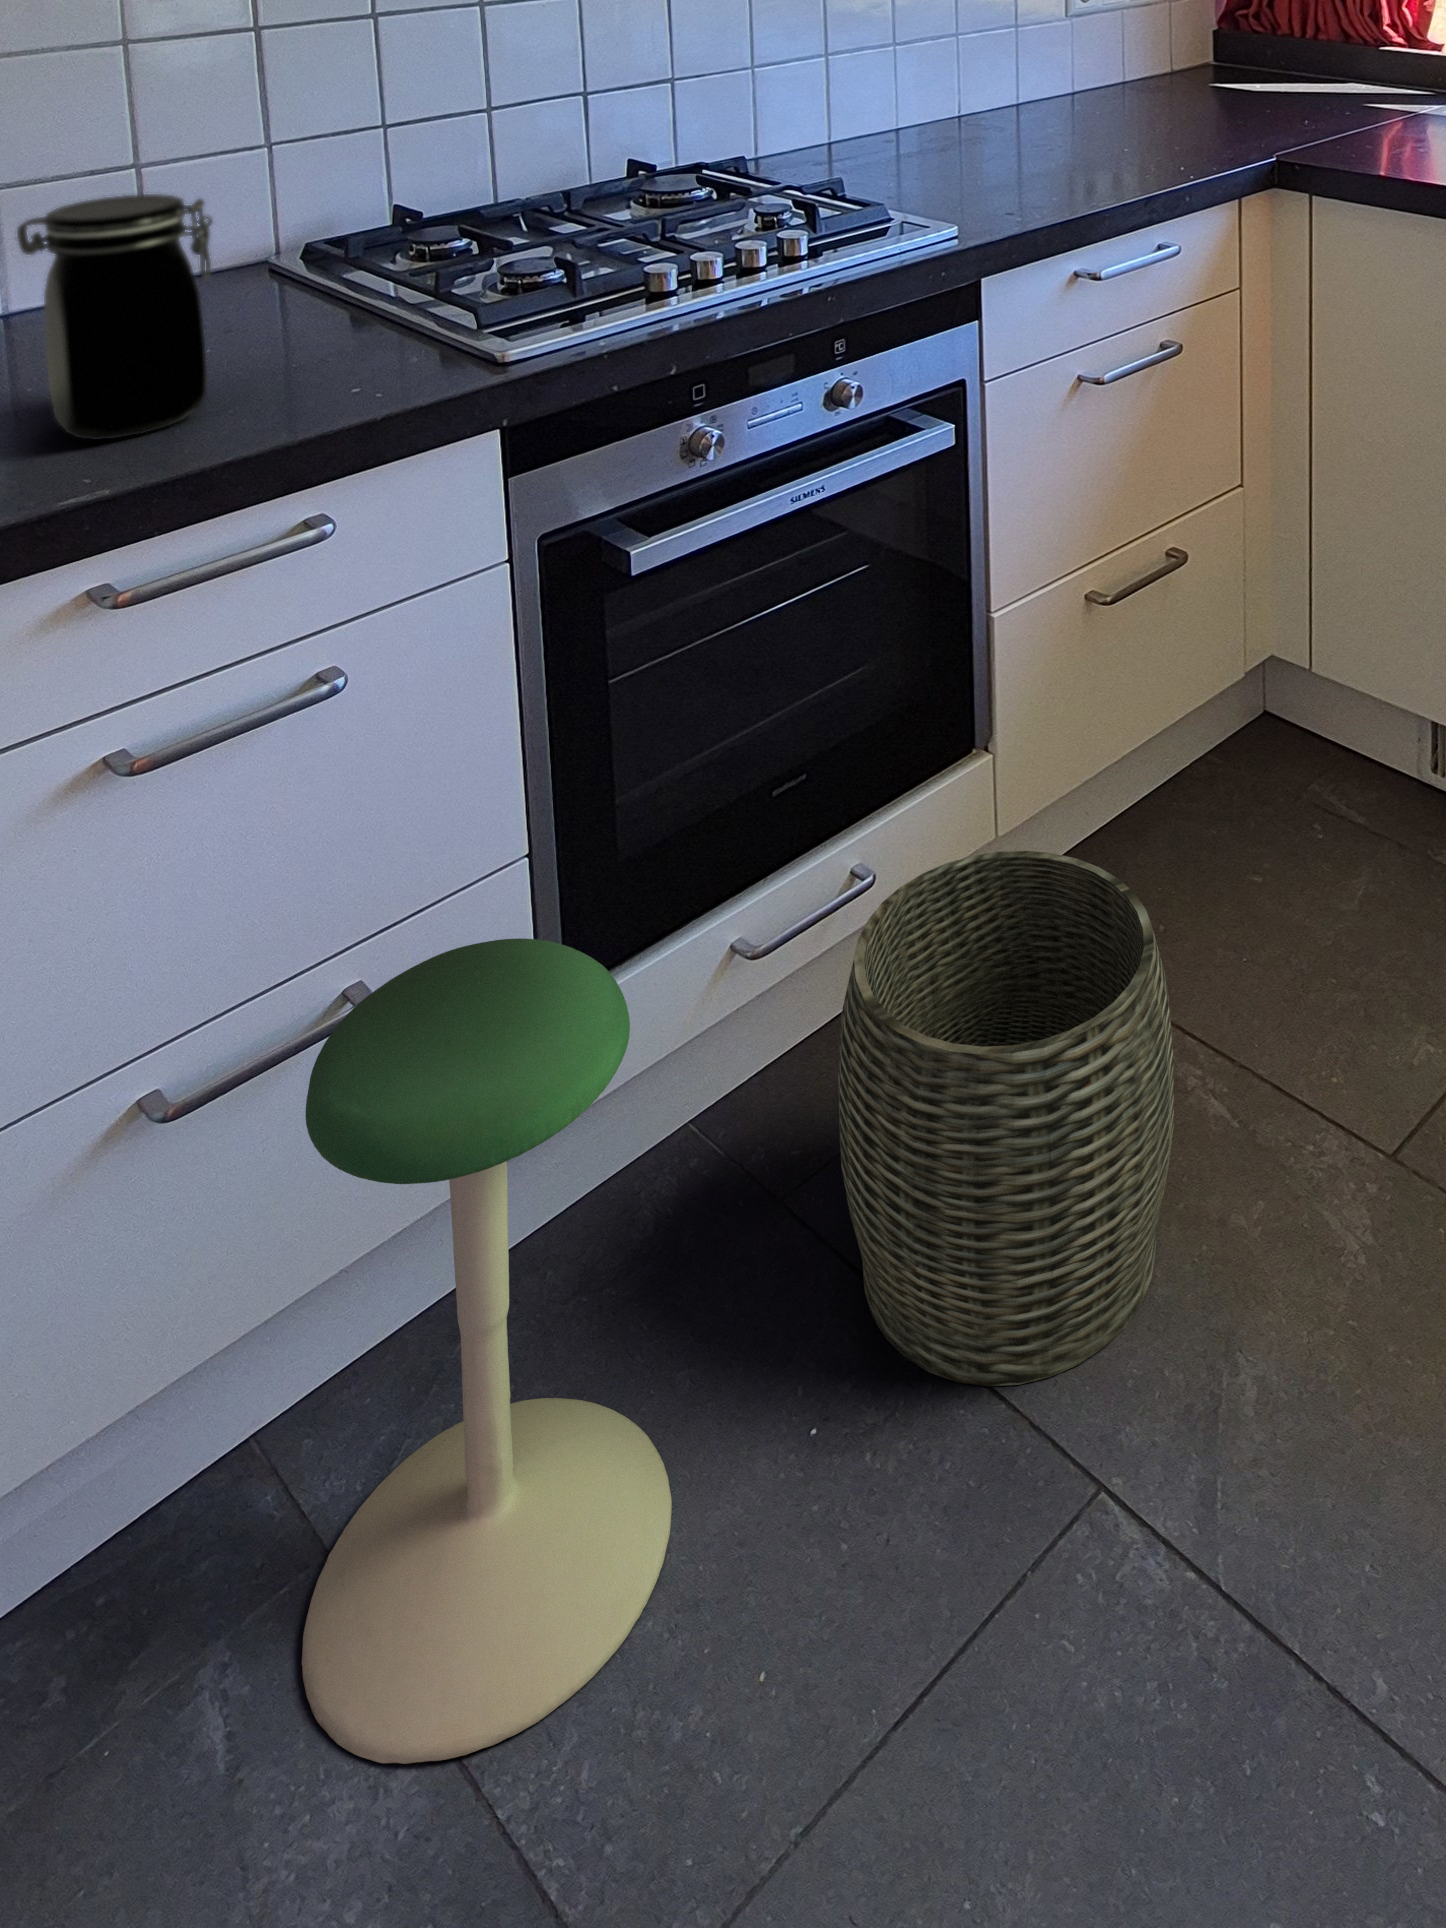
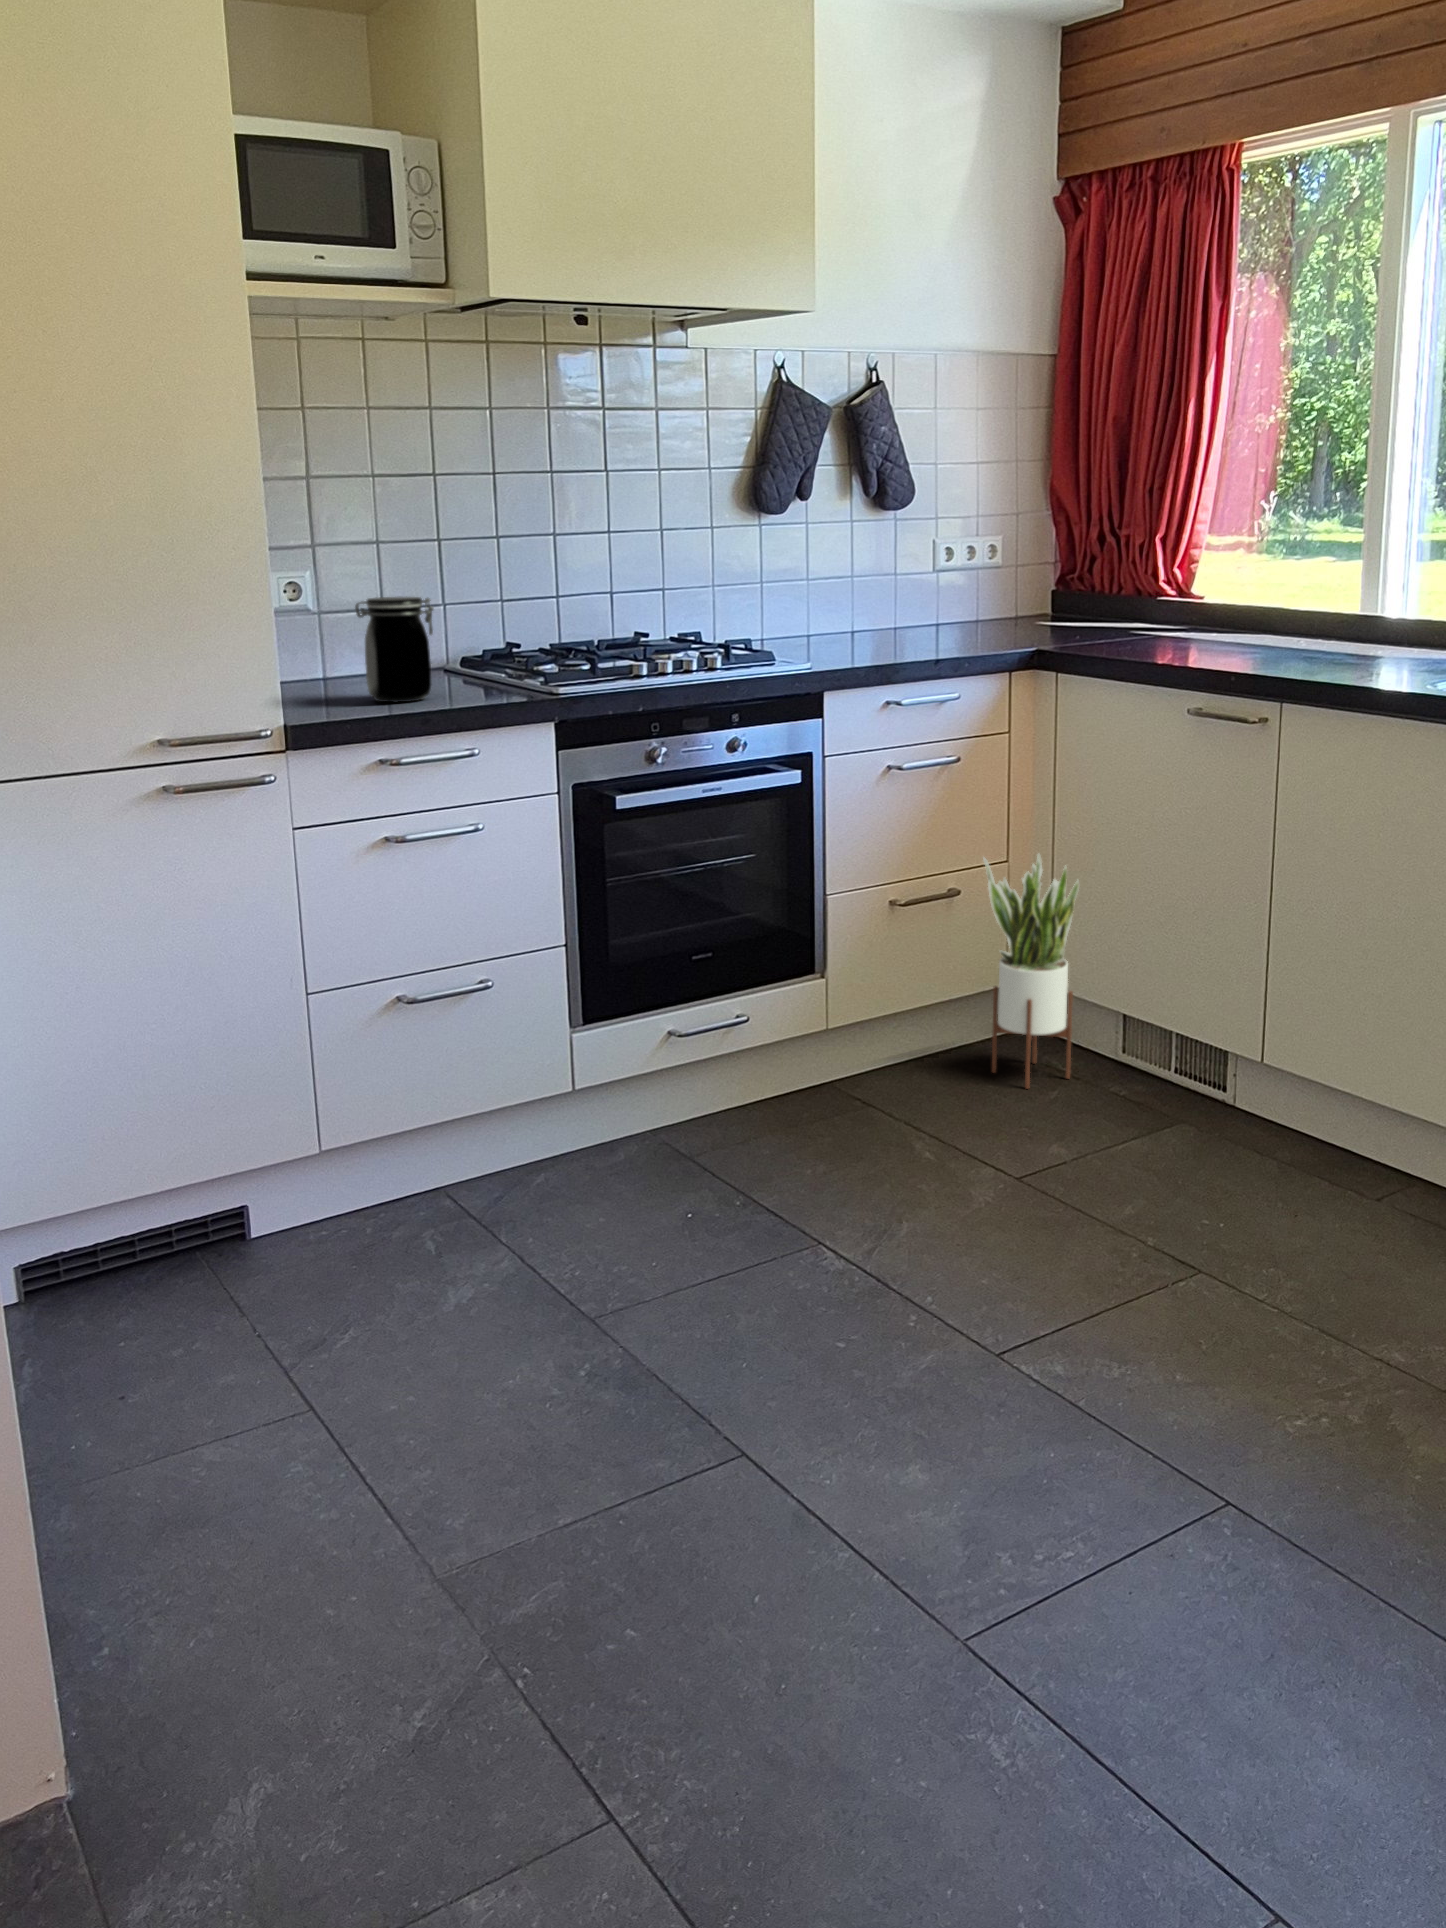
potted plant: none [1230,484,1369,876] -> present [983,854,1079,1089]
woven basket: present [838,851,1174,1386] -> none [714,990,886,1207]
stool: present [302,938,672,1764] -> none [470,948,624,1249]

